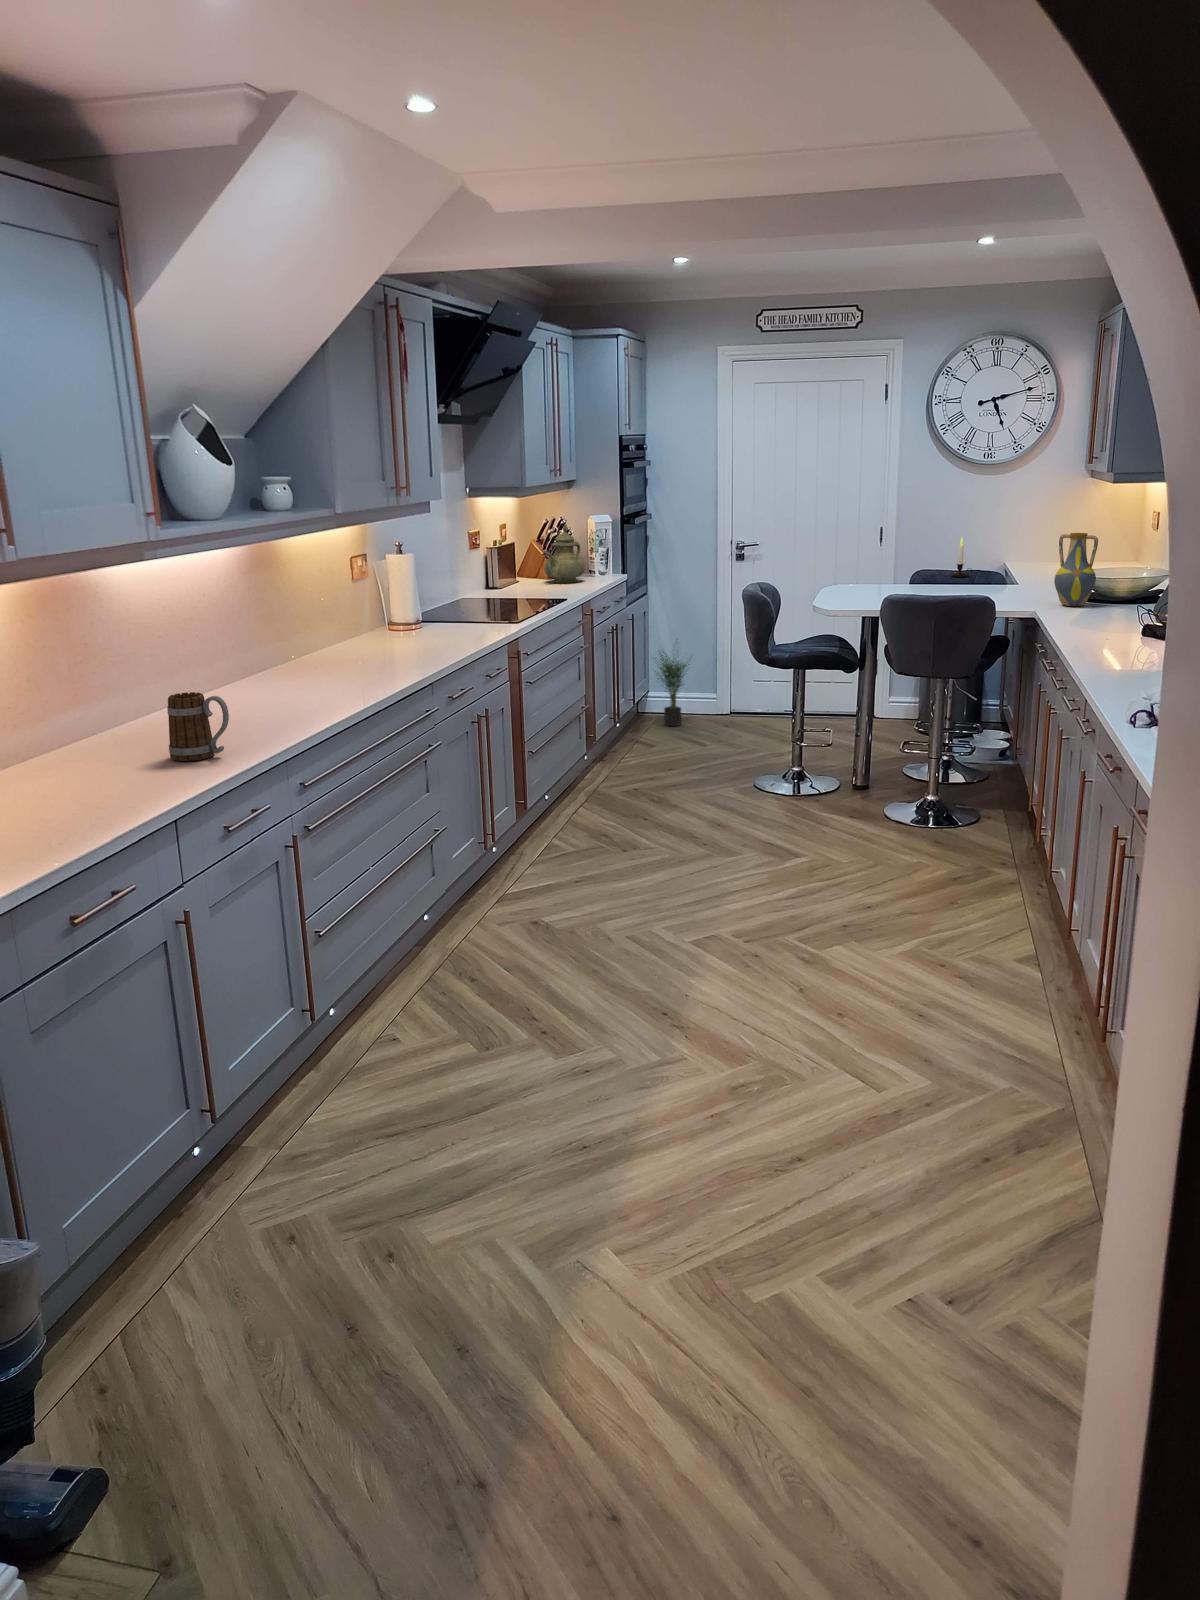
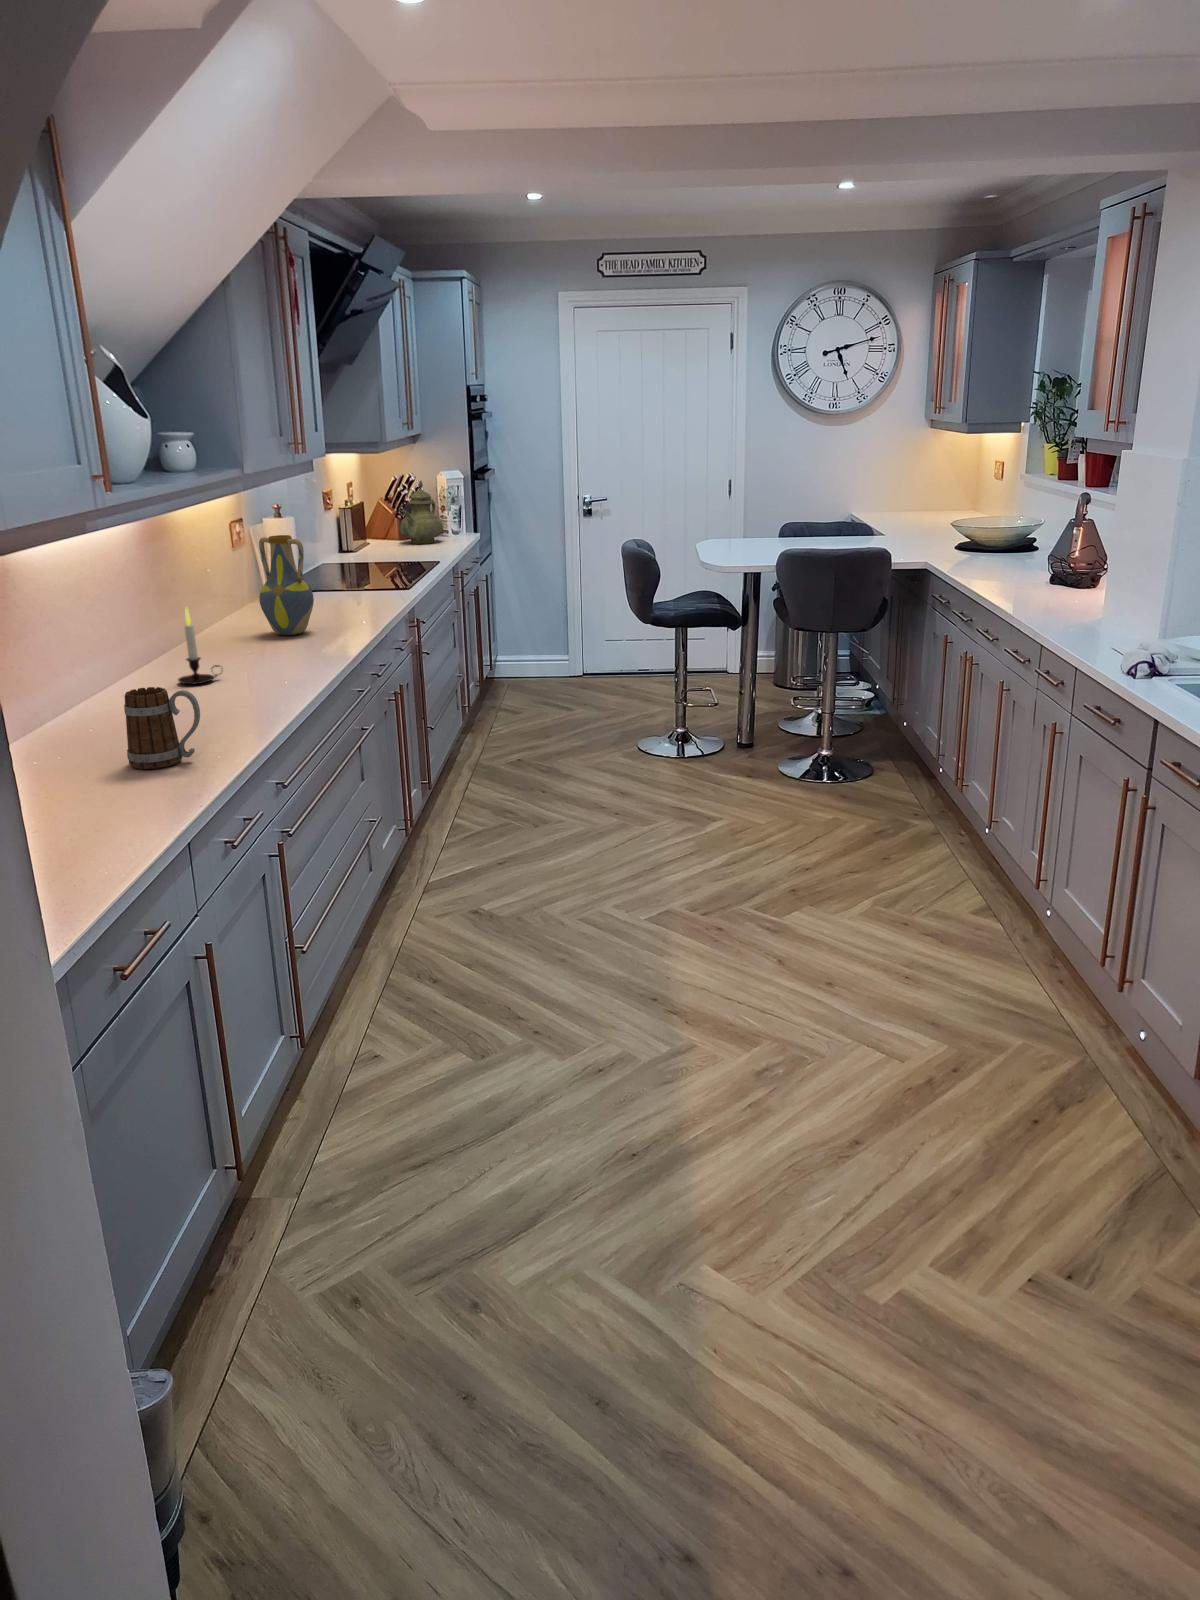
vase: present [1054,533,1098,606] -> present [259,535,314,635]
candle: present [950,538,972,577] -> present [178,608,222,684]
potted plant: present [655,651,688,726] -> none [502,597,553,690]

